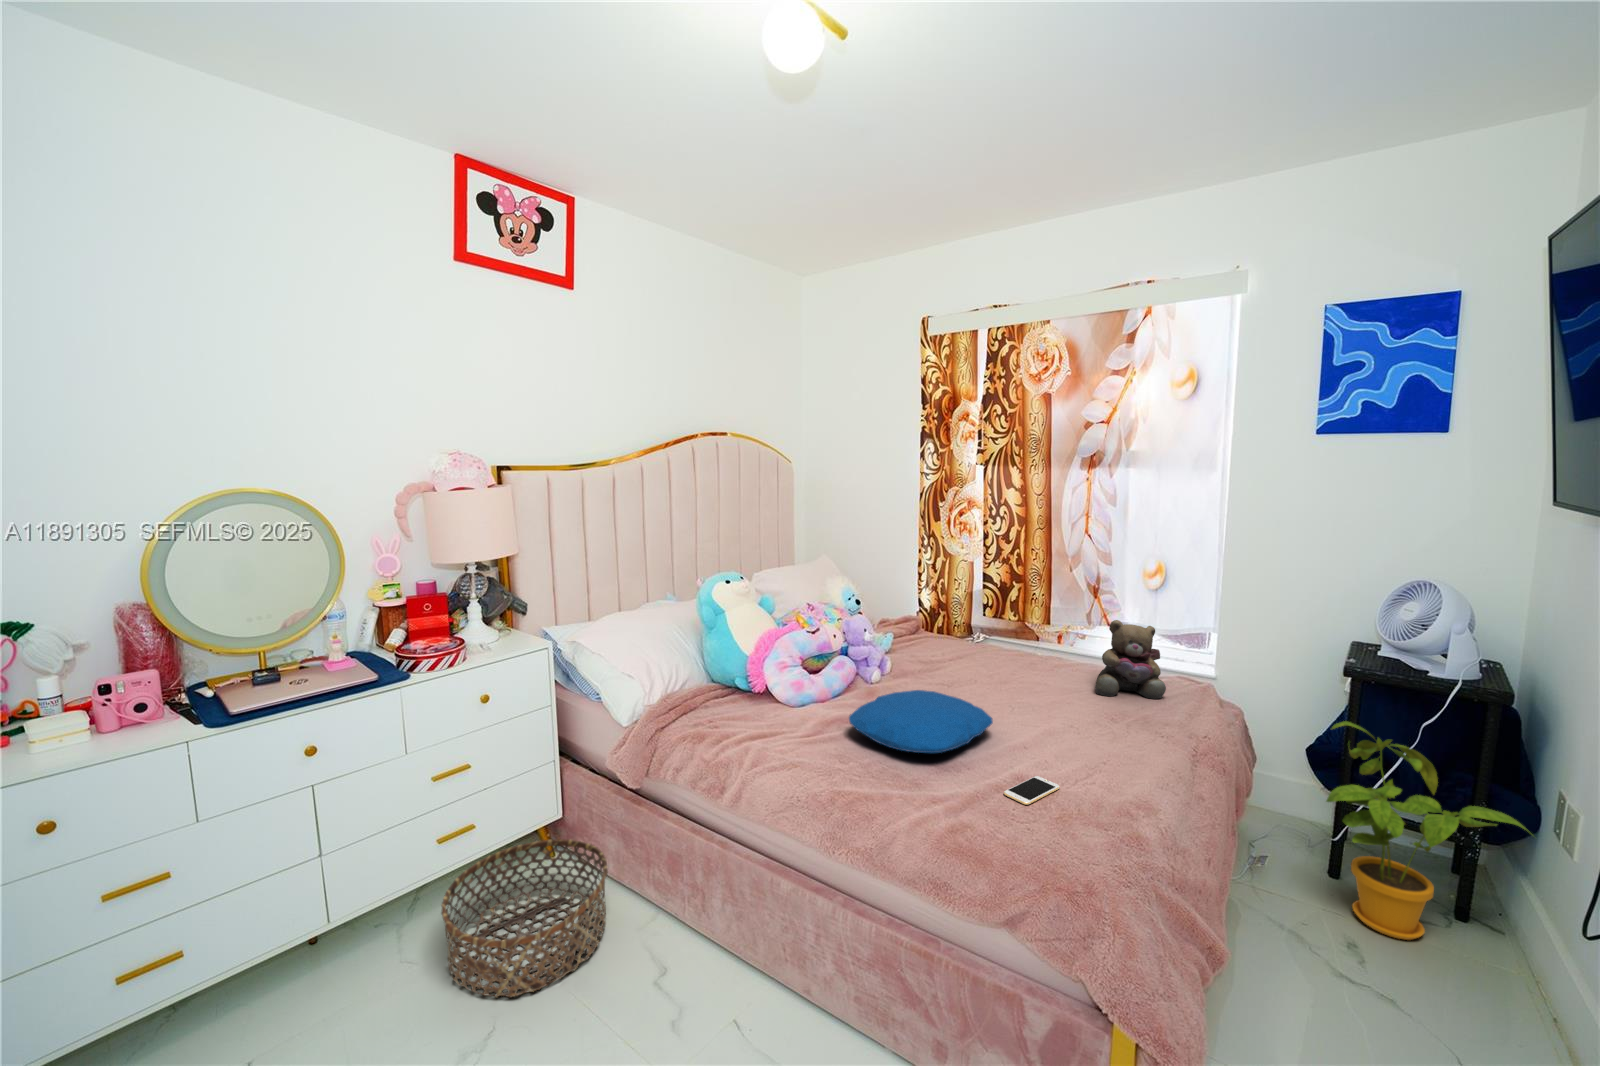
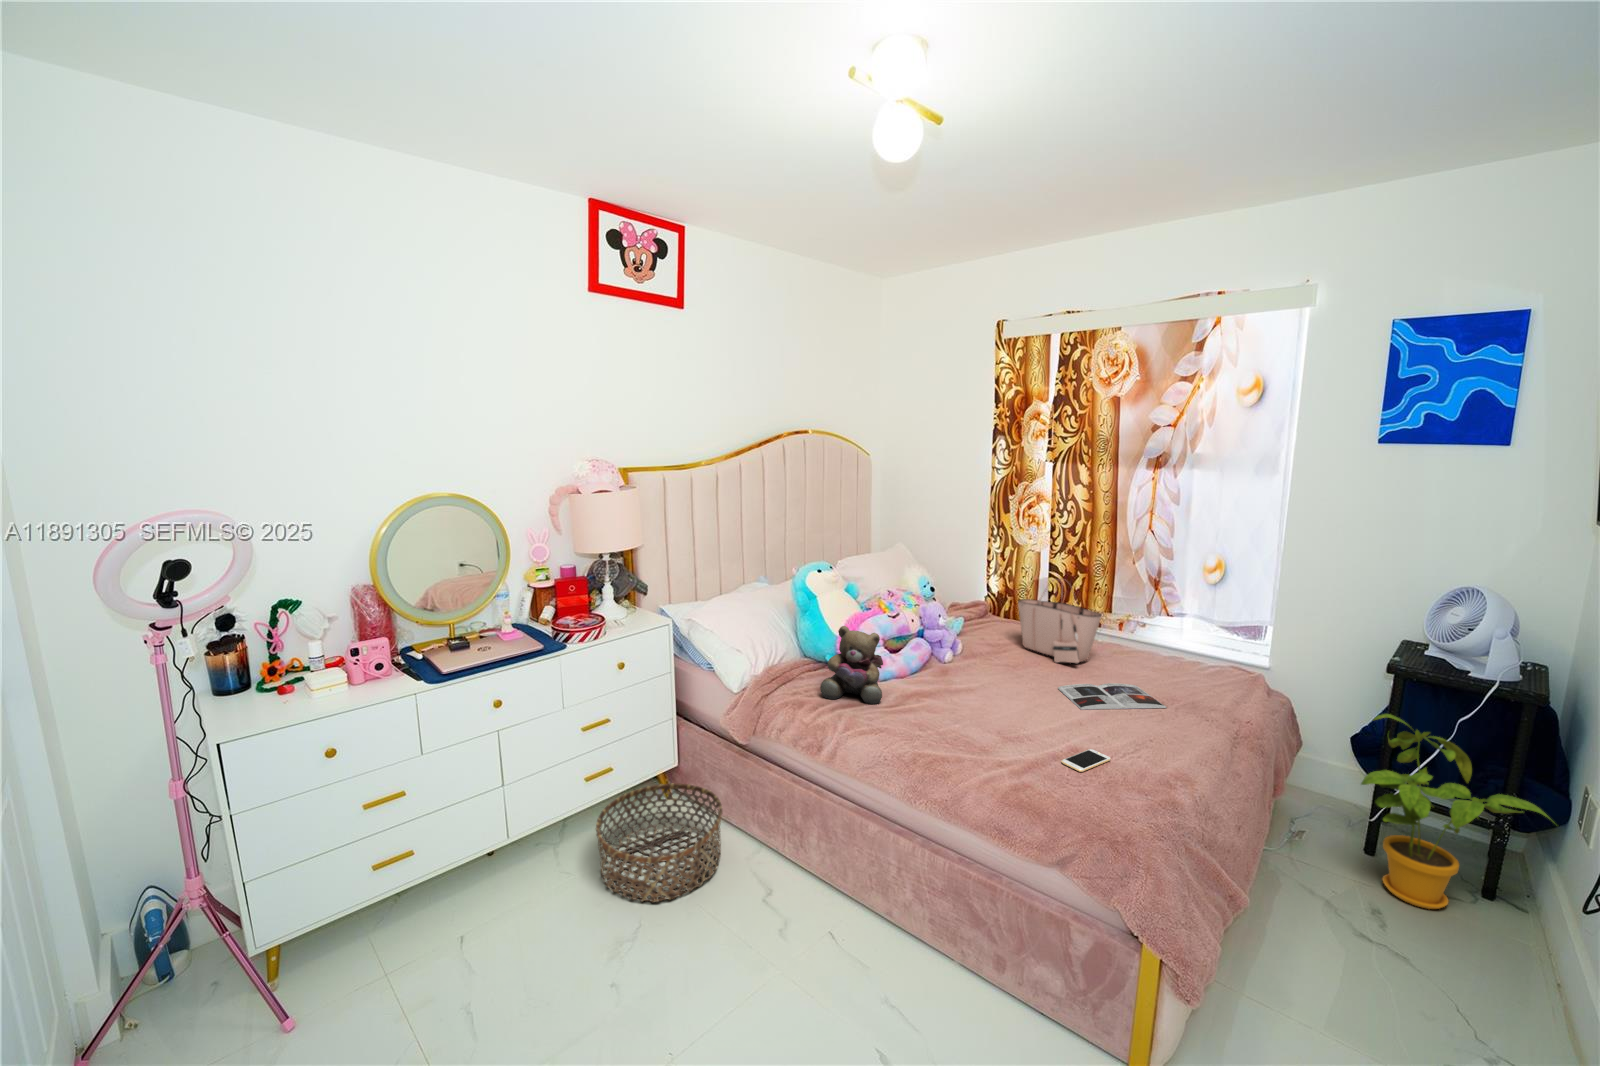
tote bag: none [951,586,1041,679] -> present [1018,579,1101,663]
teddy bear: present [1095,620,1166,699] -> present [820,626,883,704]
pillow: present [849,690,993,753] -> none [926,671,1054,726]
magazine: none [996,699,1116,730] -> present [1058,683,1167,709]

